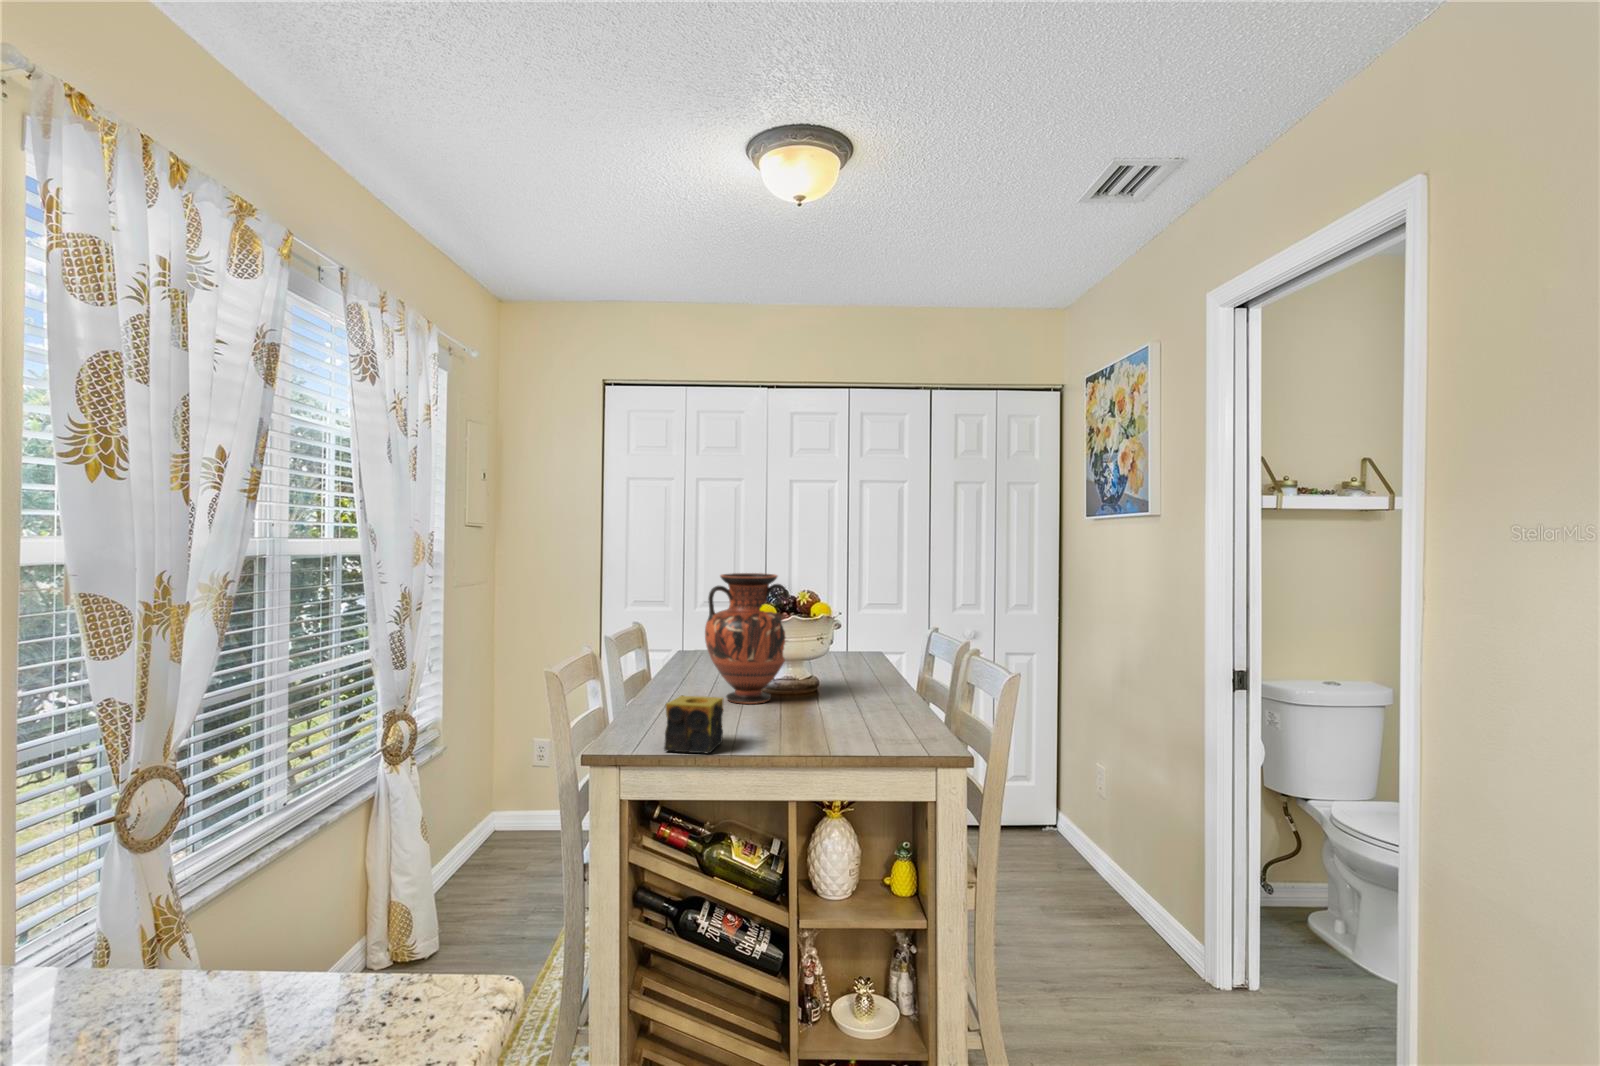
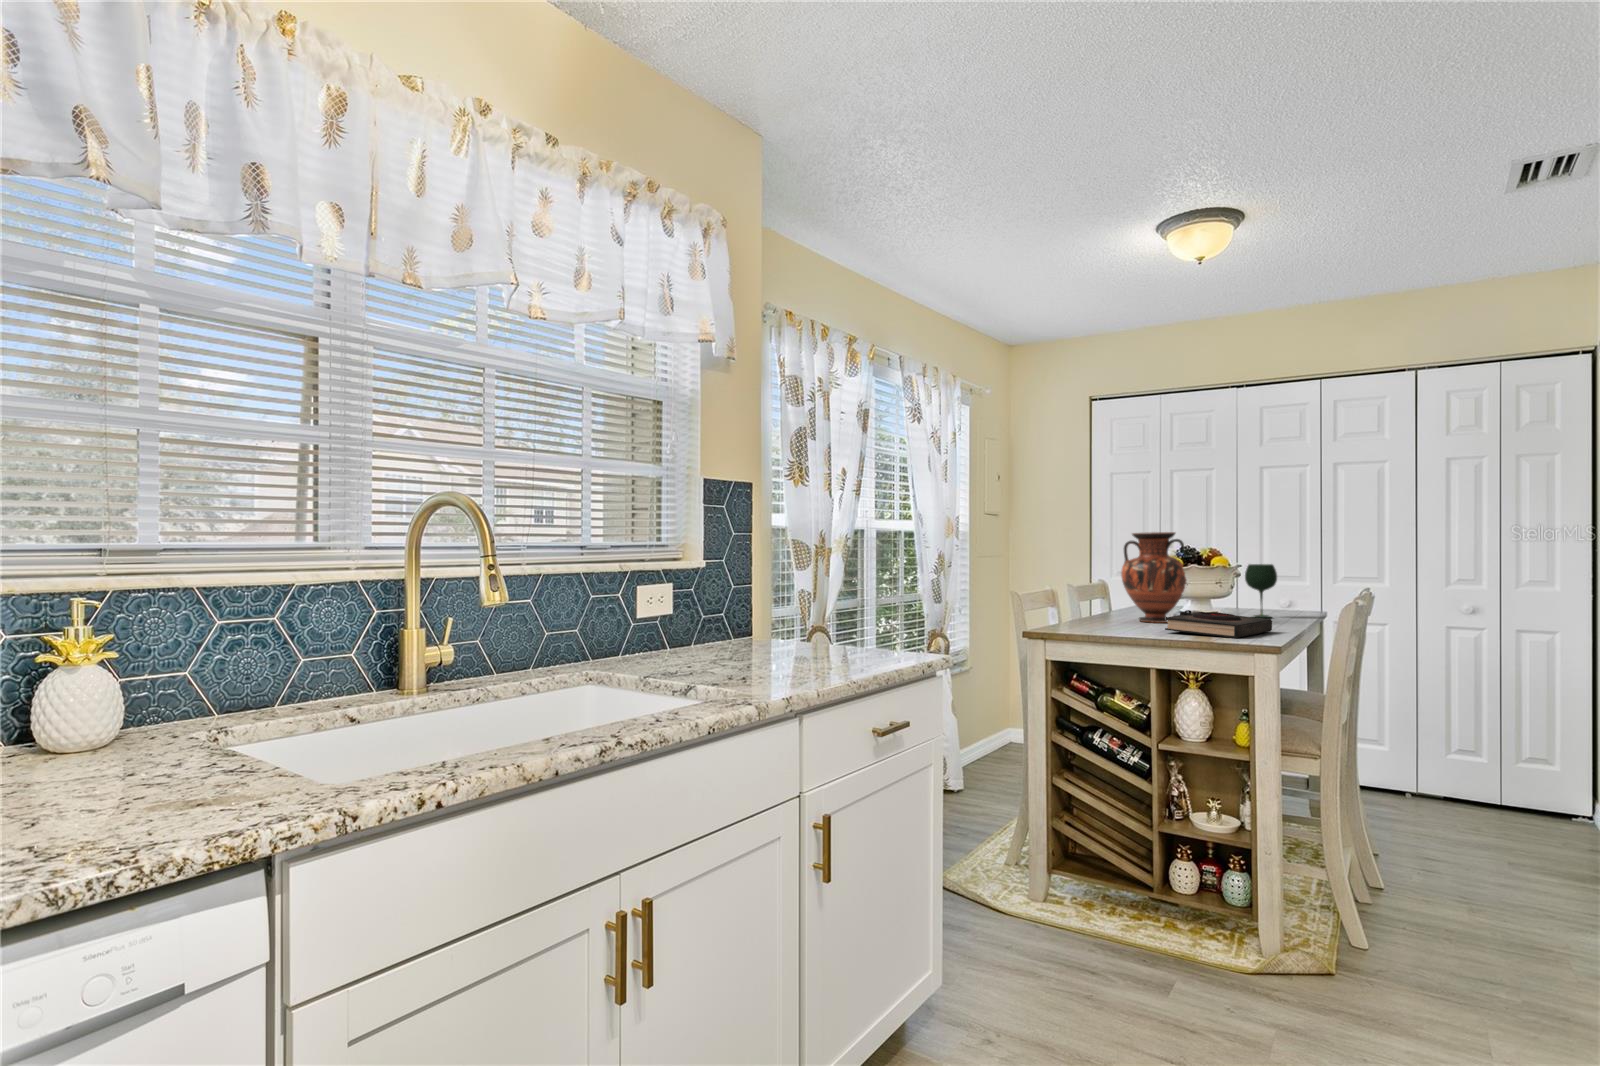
wine glass: none [828,608,863,675] -> present [1245,564,1277,618]
book: none [805,692,916,747] -> present [1165,610,1272,638]
candle: present [664,696,723,753] -> none [1068,601,1108,632]

